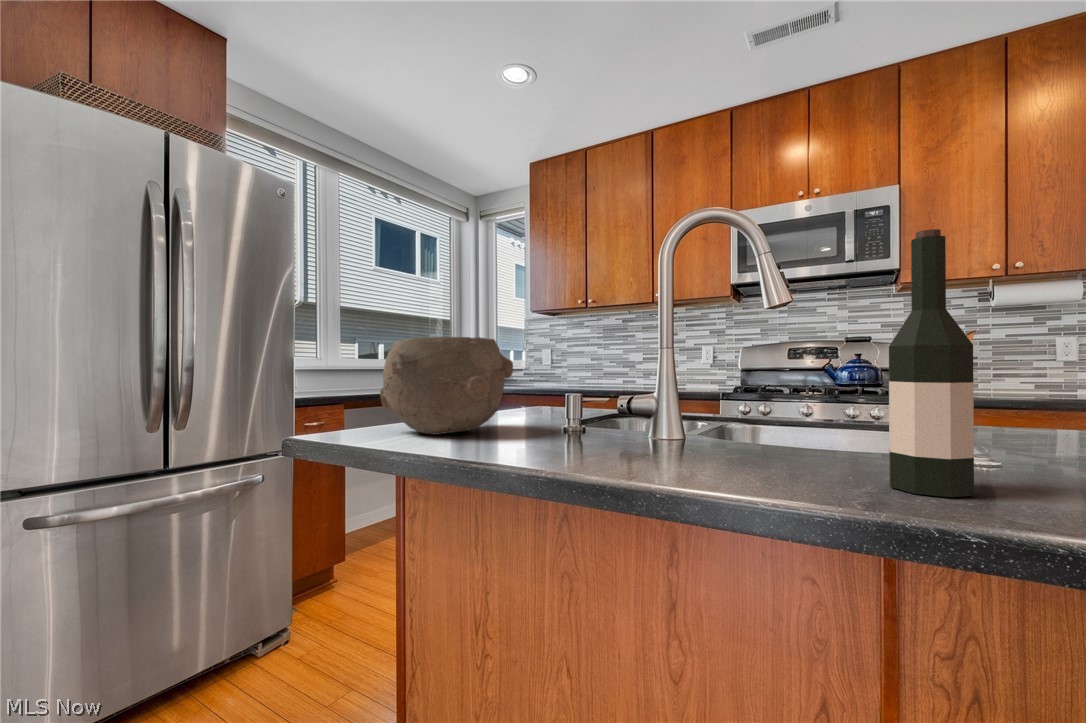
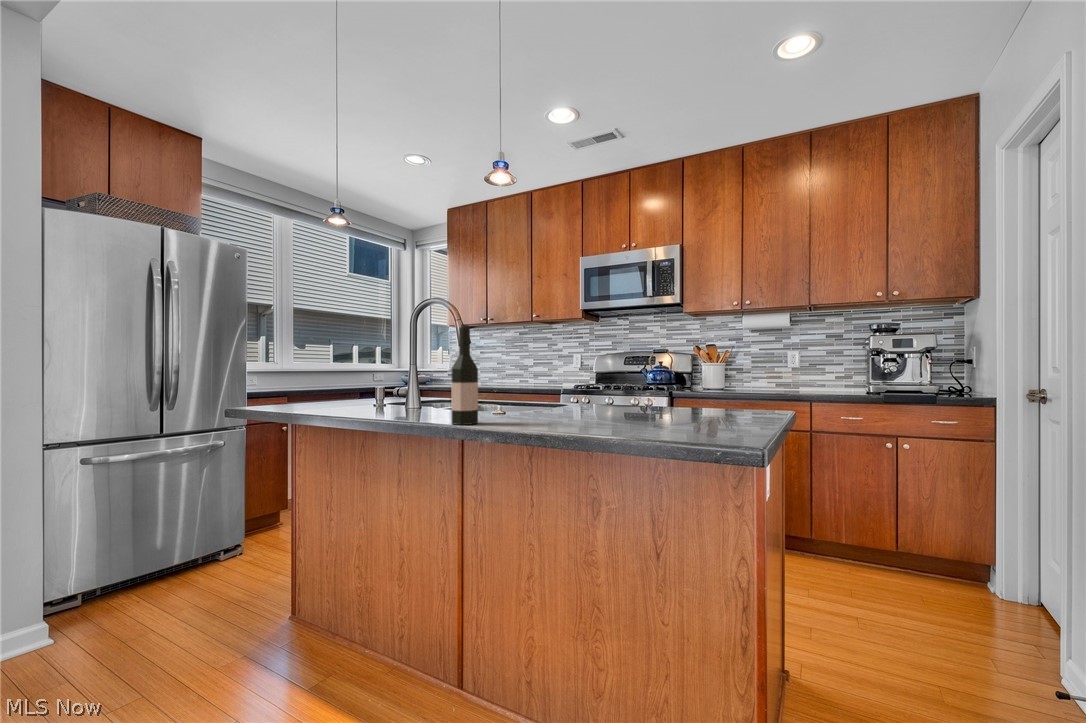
bowl: present [380,337,513,435] -> none [280,358,354,408]

